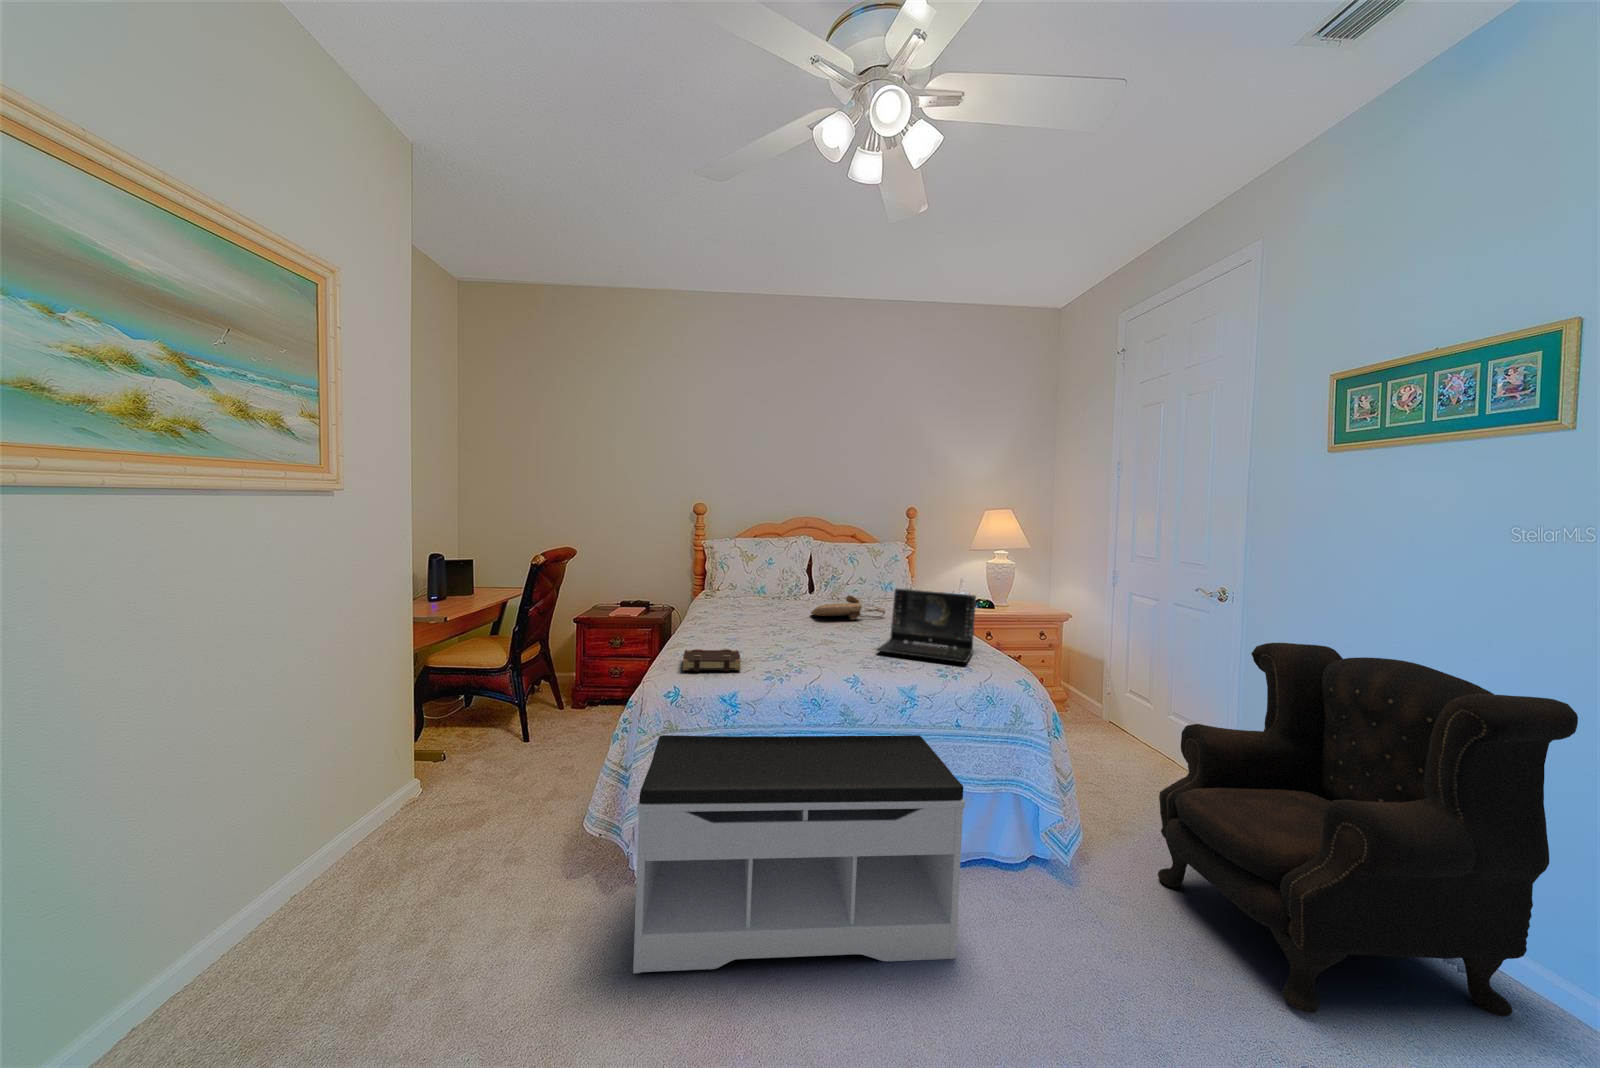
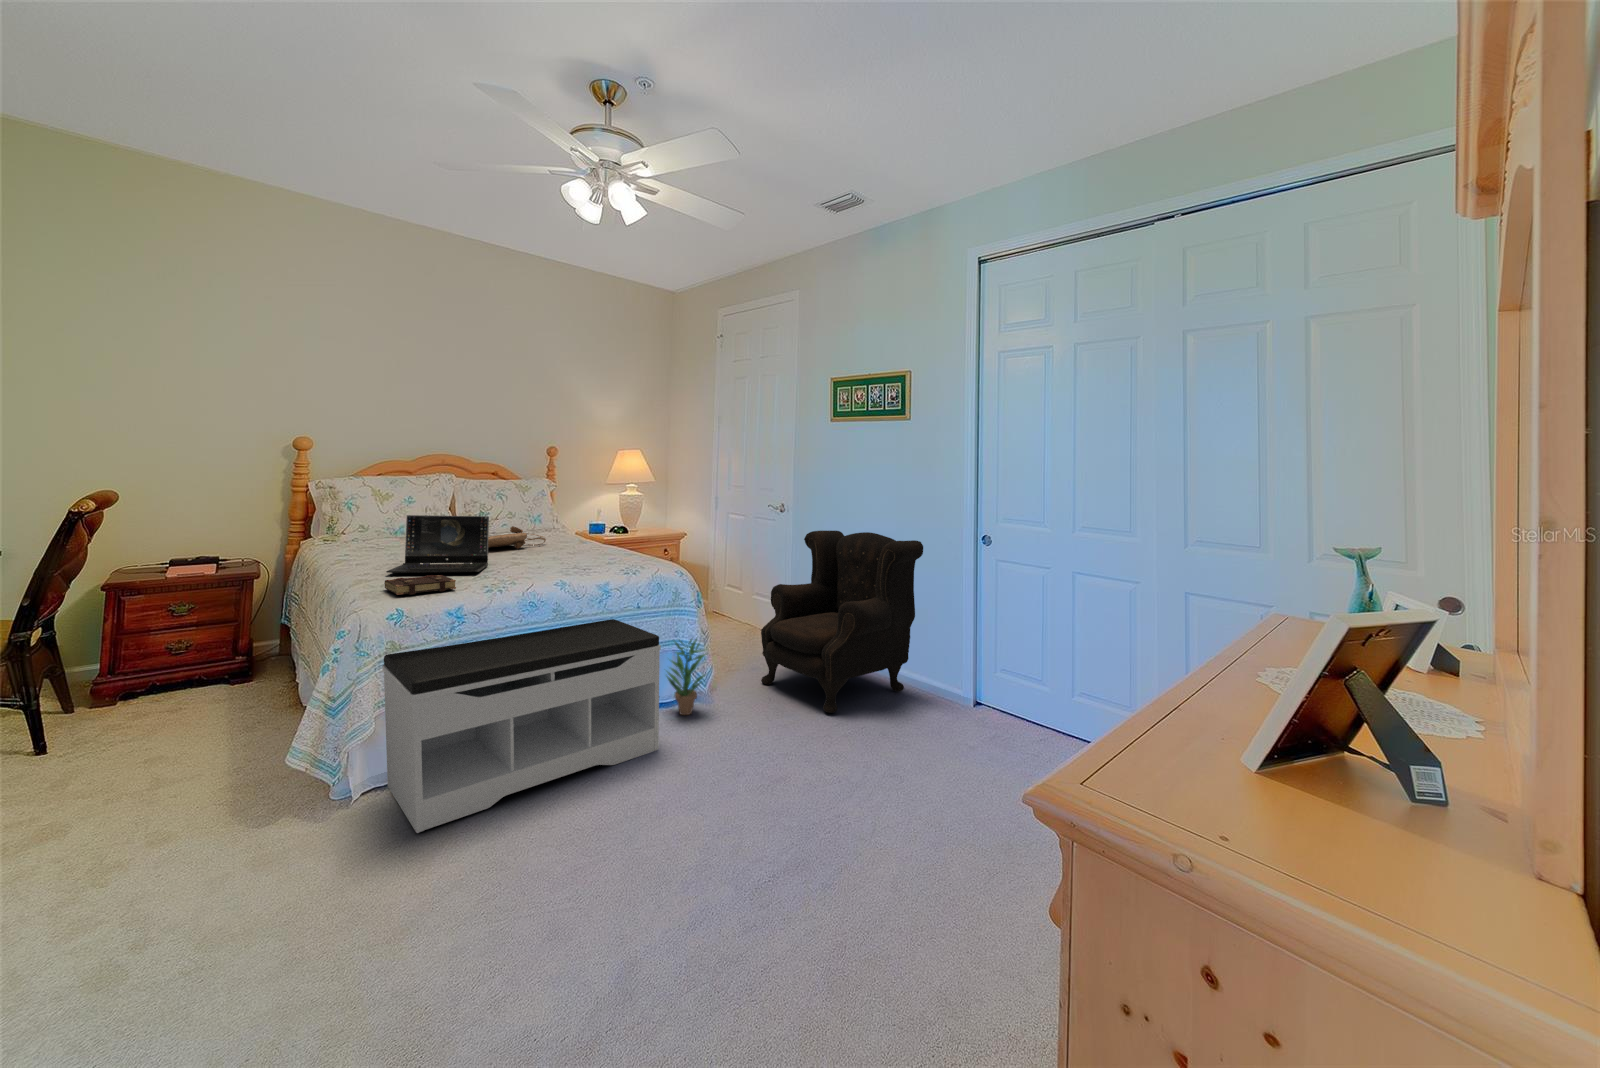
laptop: present [877,588,976,662] -> present [386,515,489,573]
potted plant: none [989,781,1057,904] -> present [667,639,707,715]

